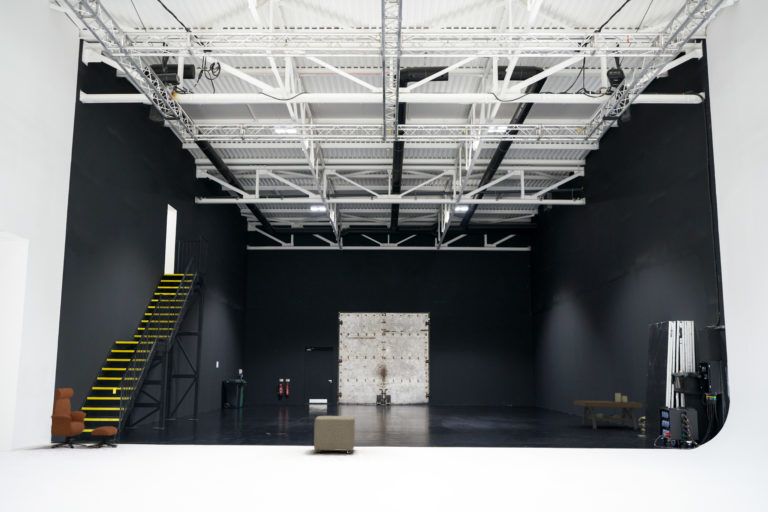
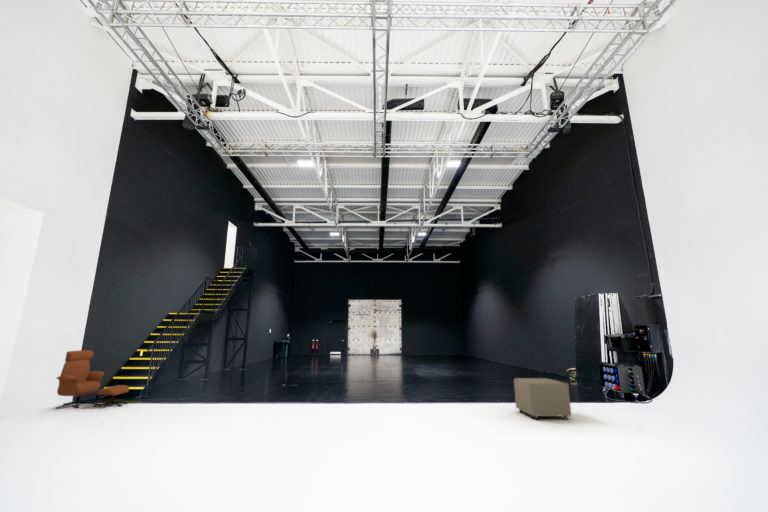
coffee table: present [574,393,643,429] -> none [508,350,562,377]
ottoman: present [314,416,355,454] -> present [514,378,571,419]

